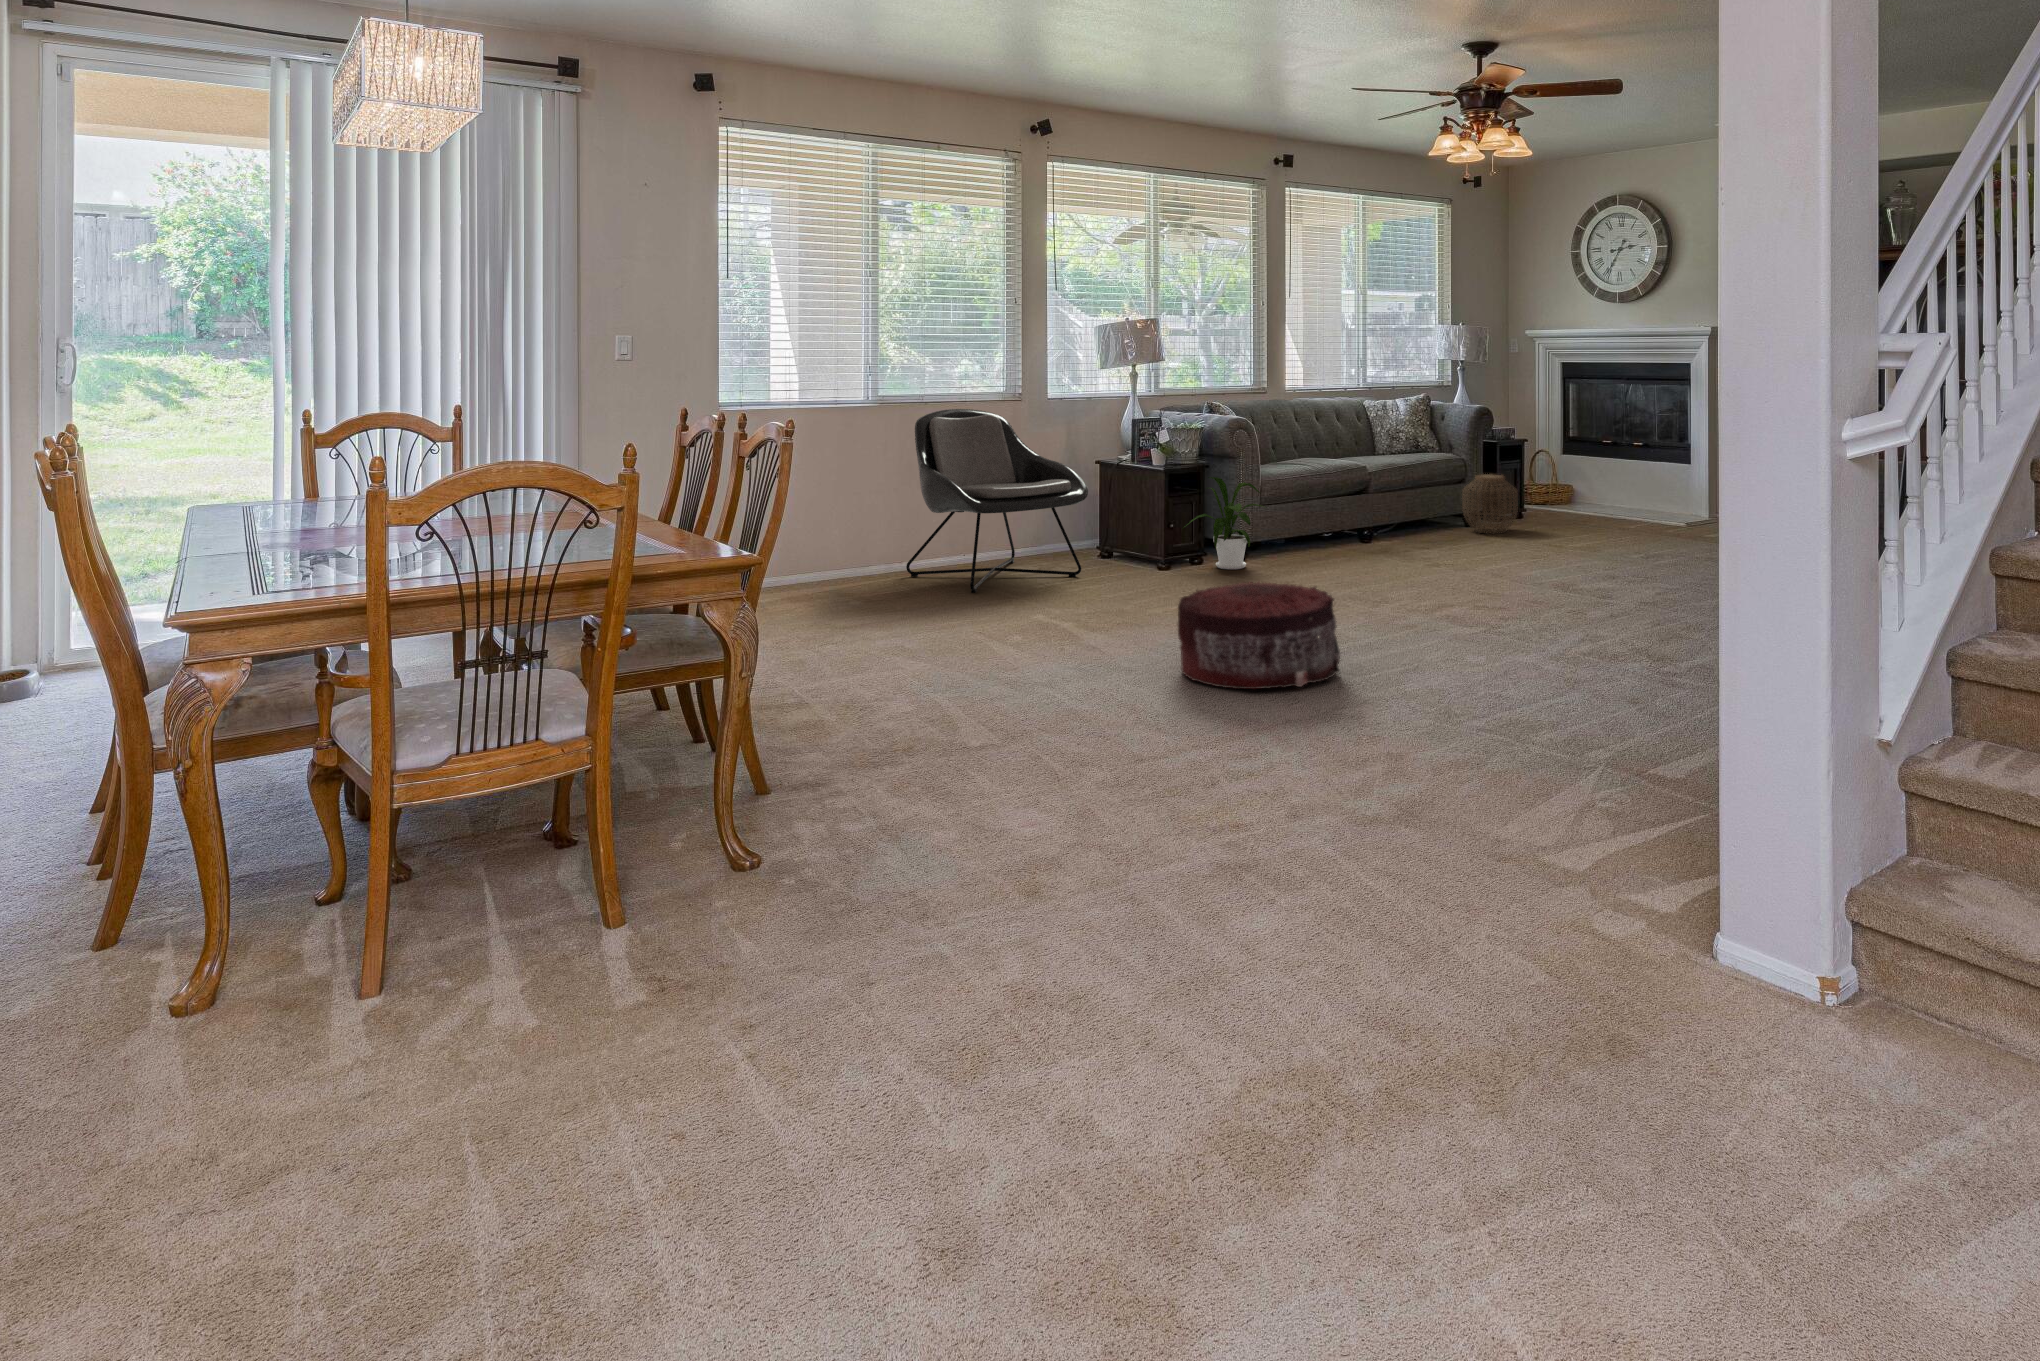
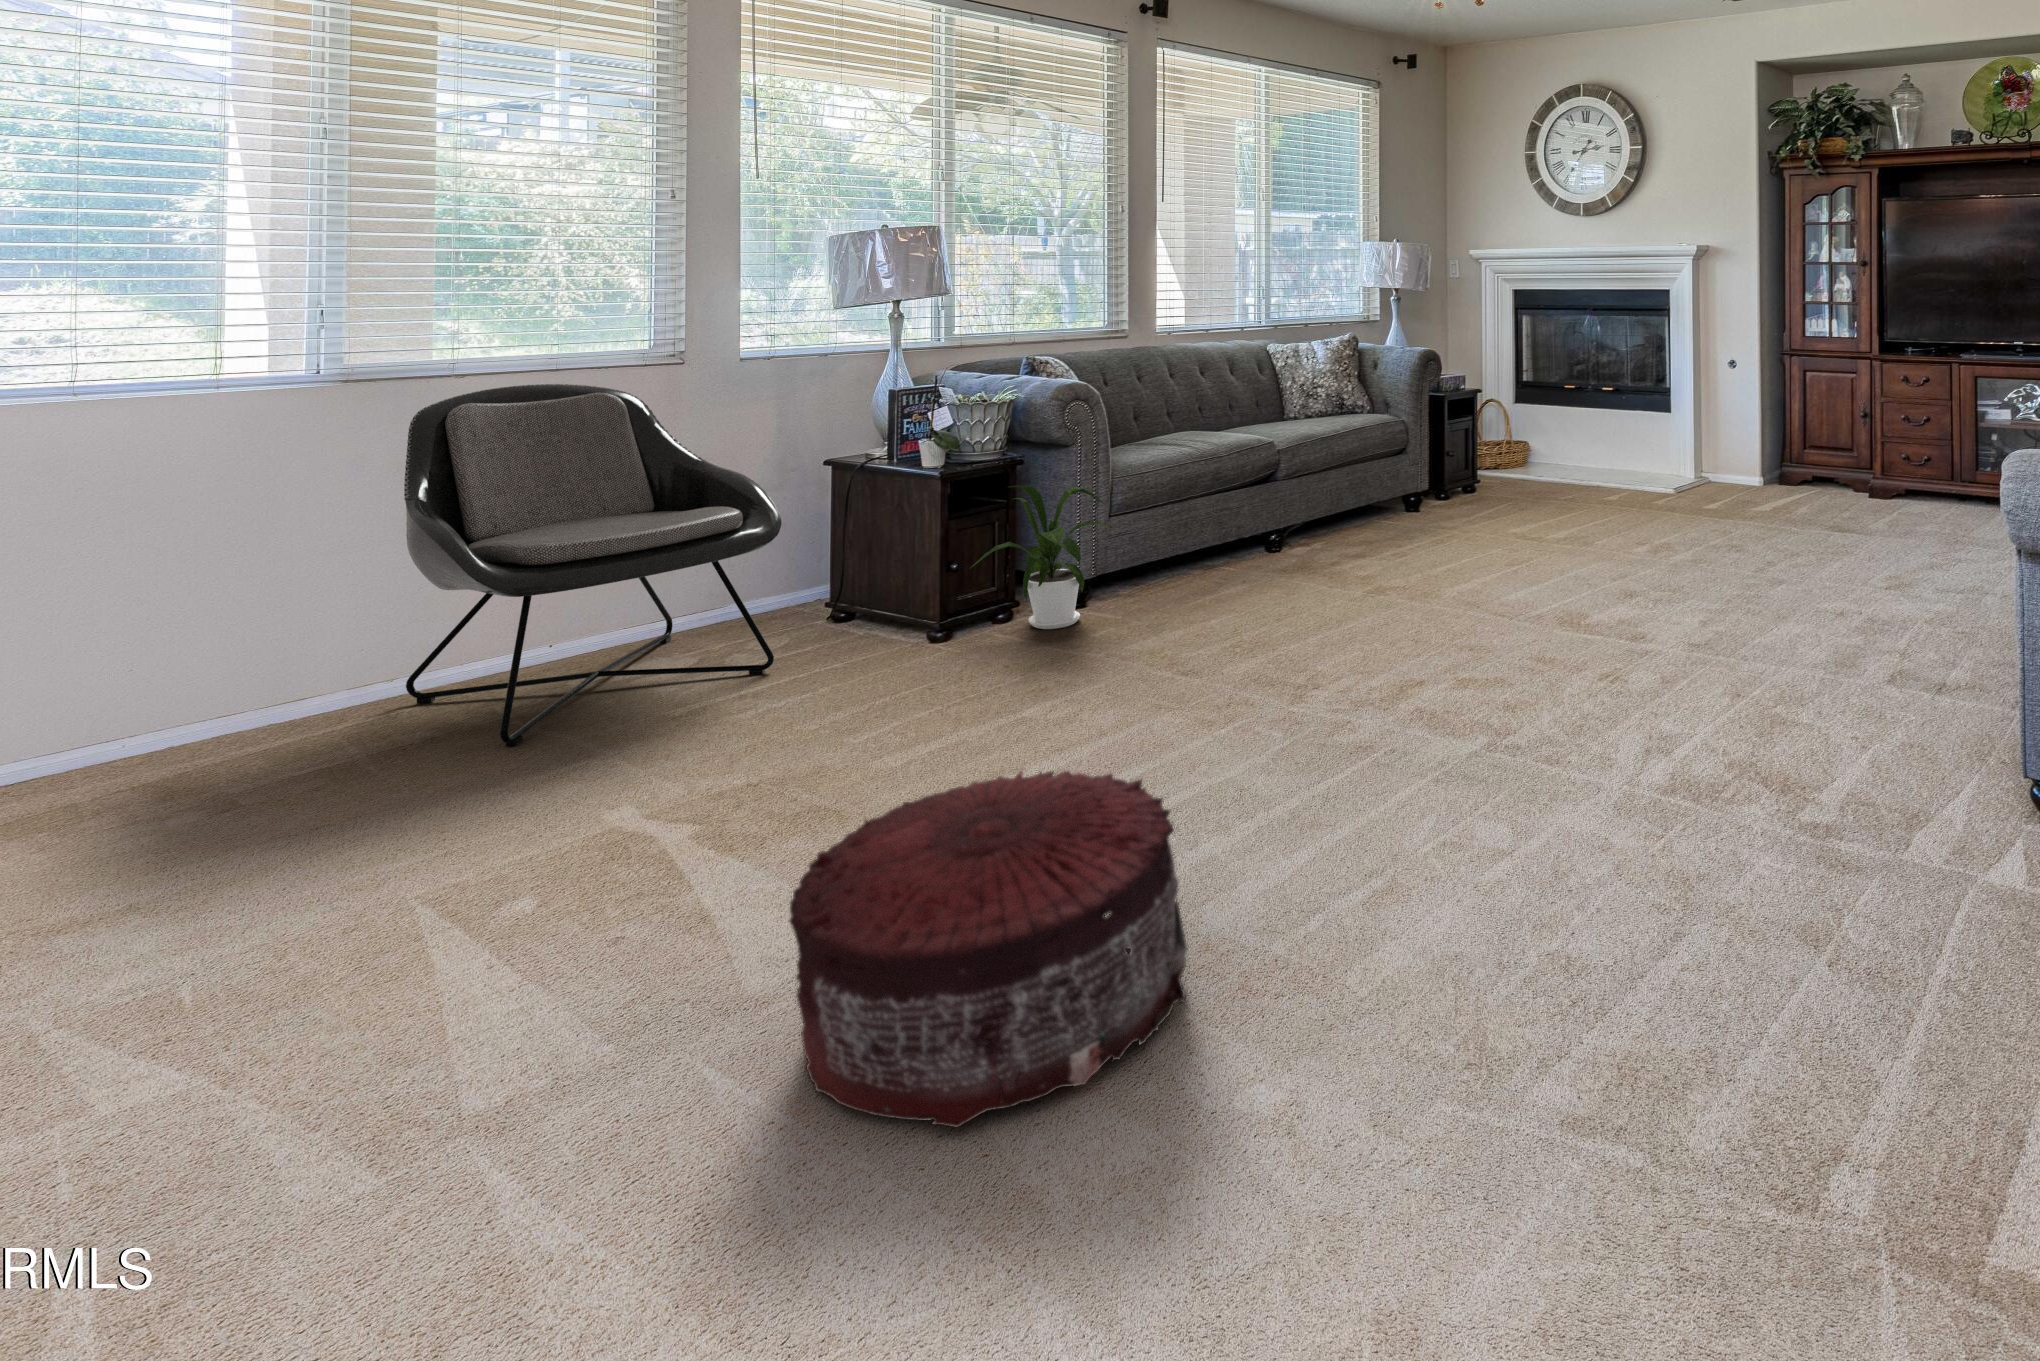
woven basket: present [1462,474,1518,534] -> none [1402,441,1473,520]

